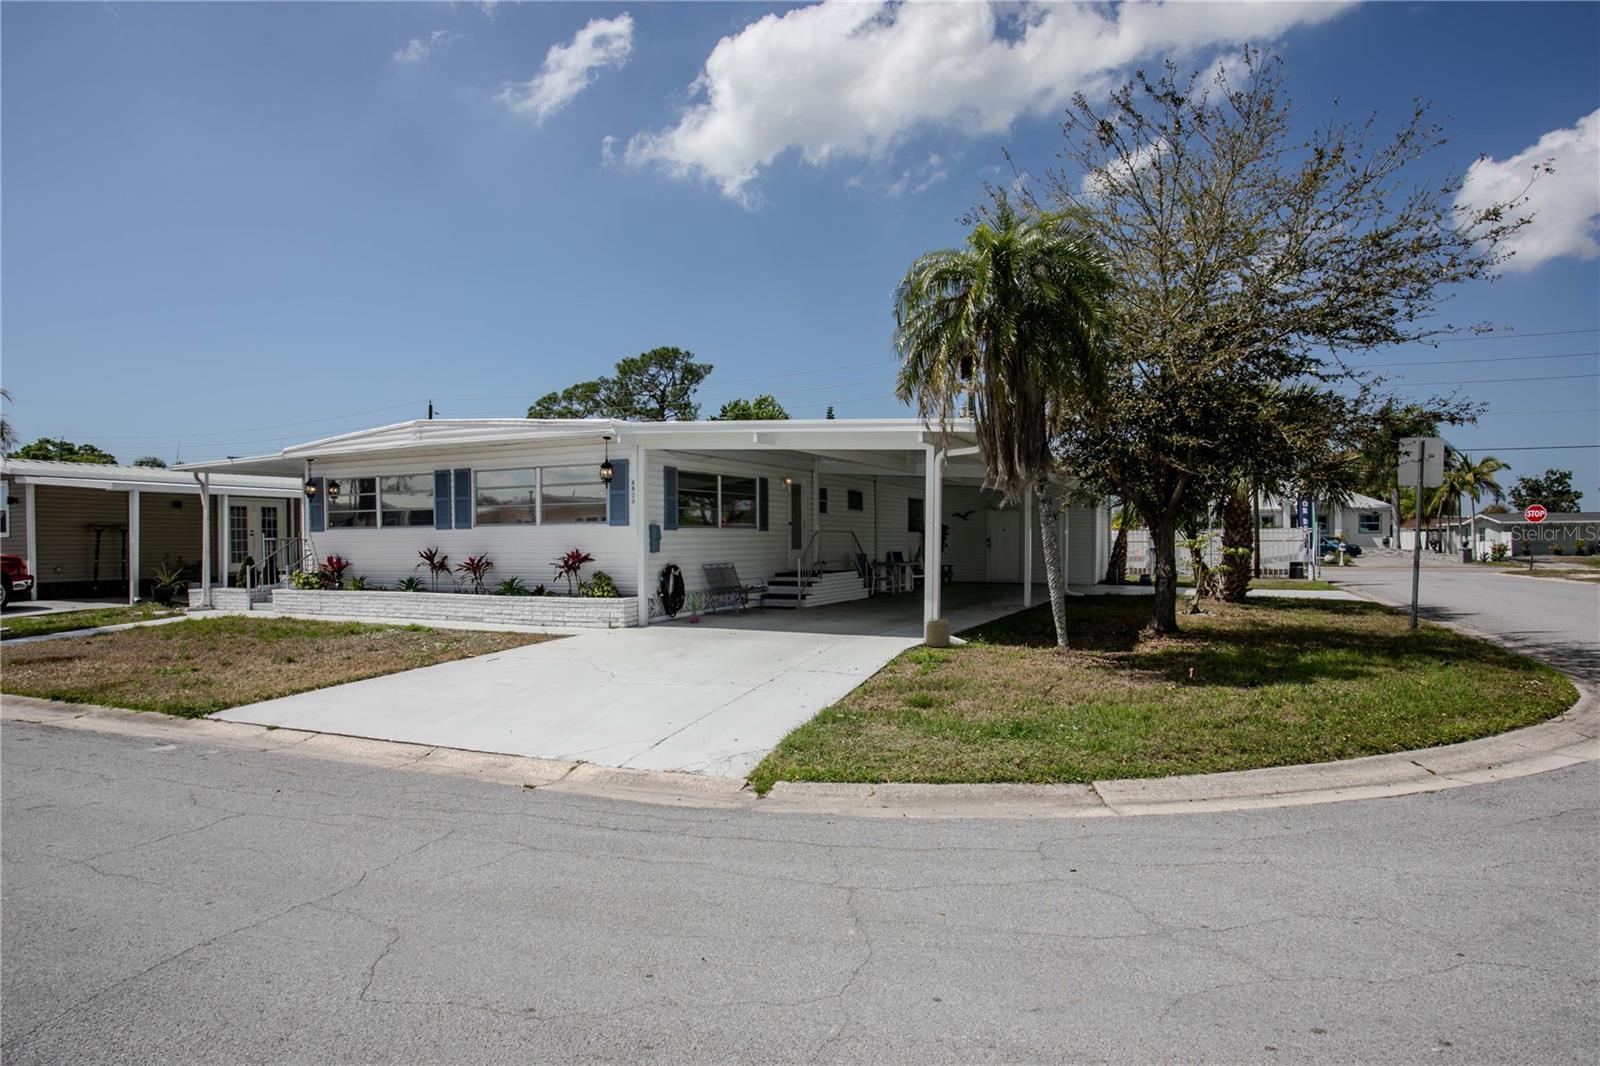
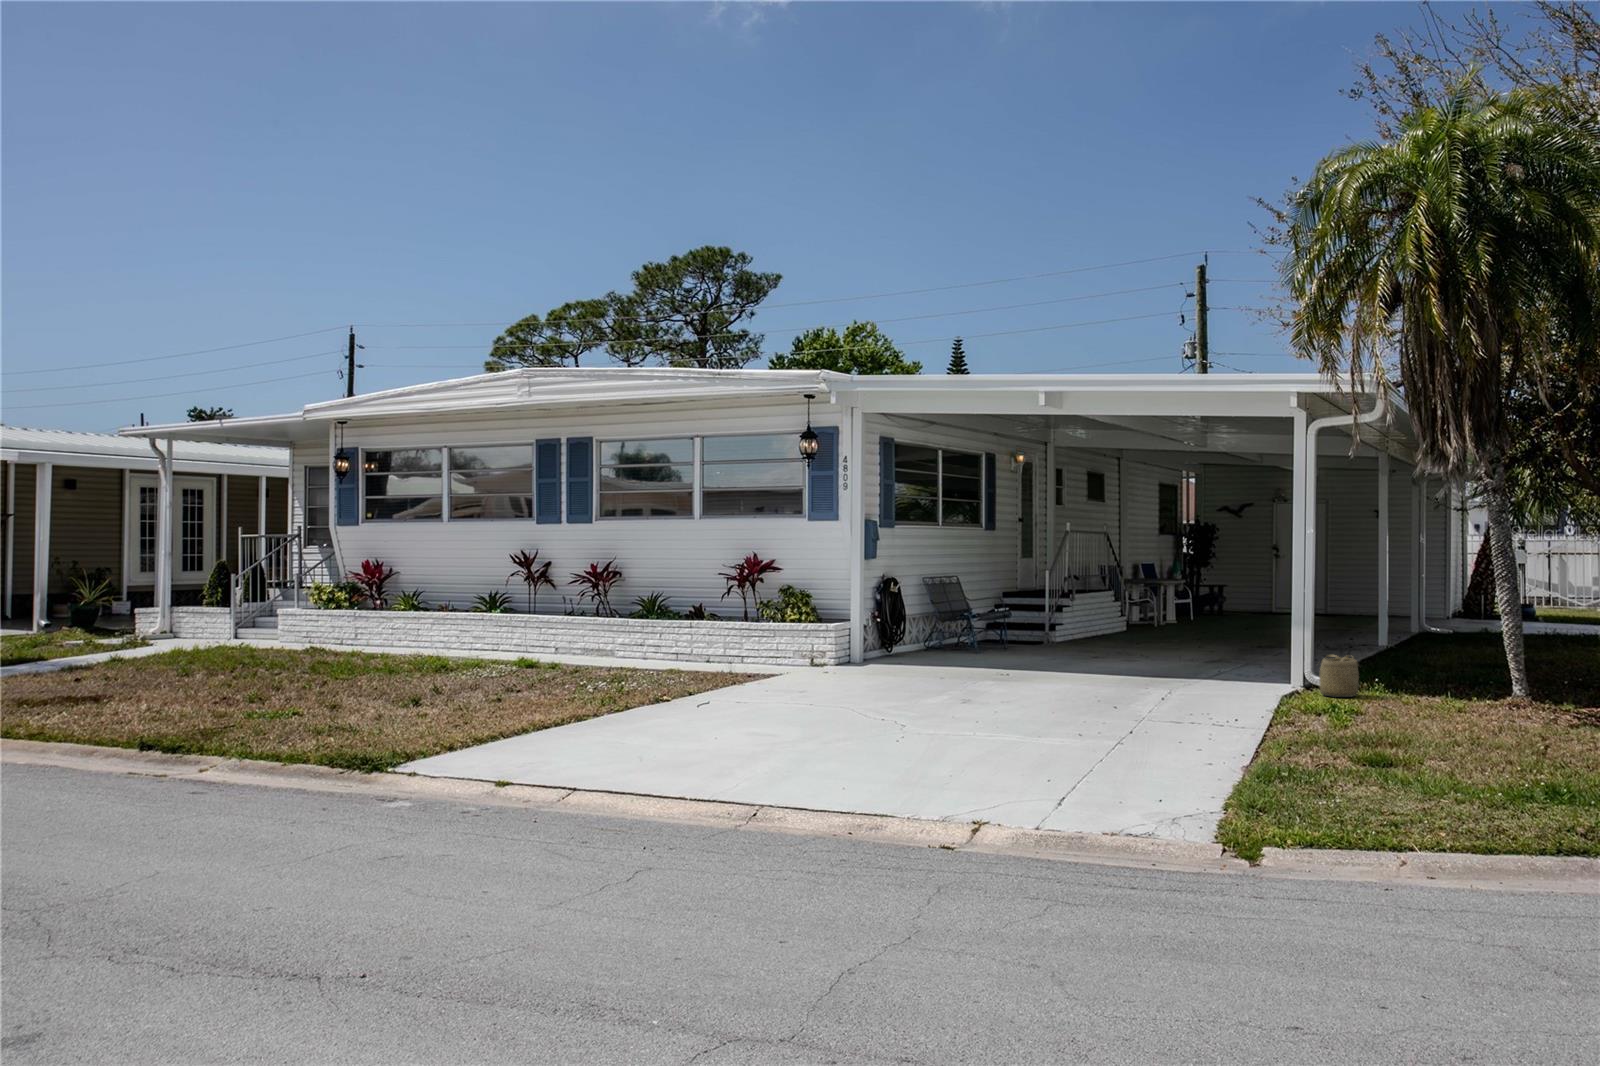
decorative plant: present [689,594,700,623] -> none [898,618,948,661]

